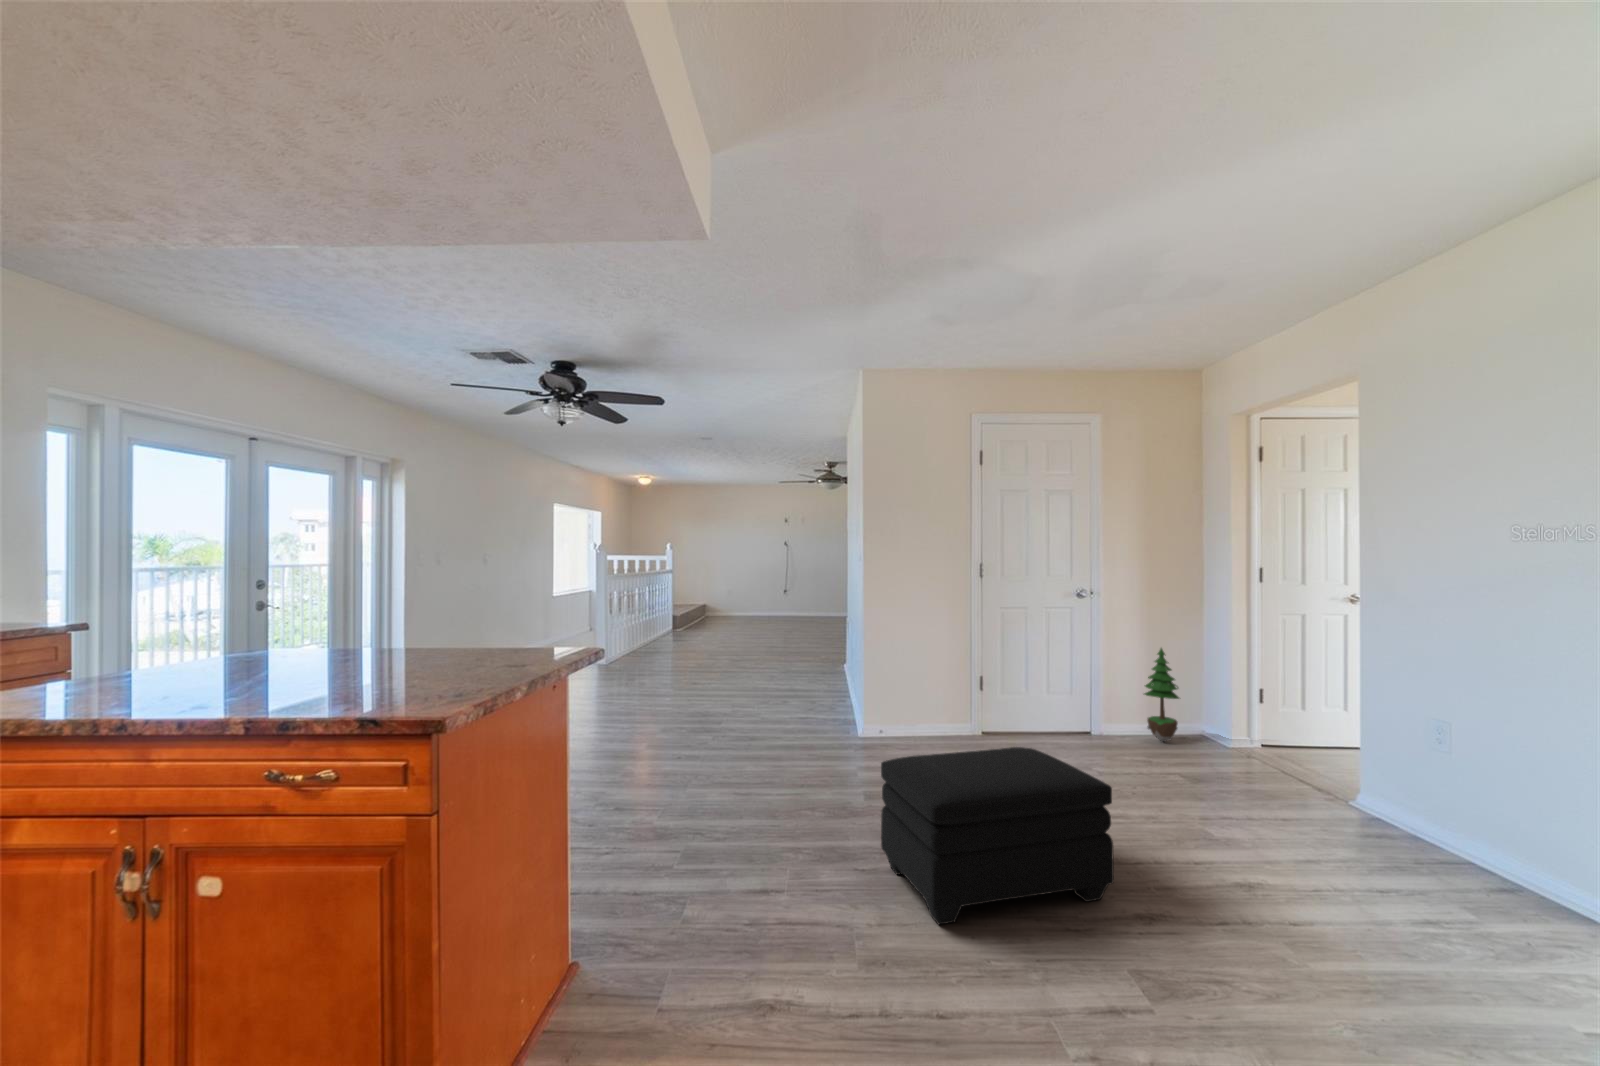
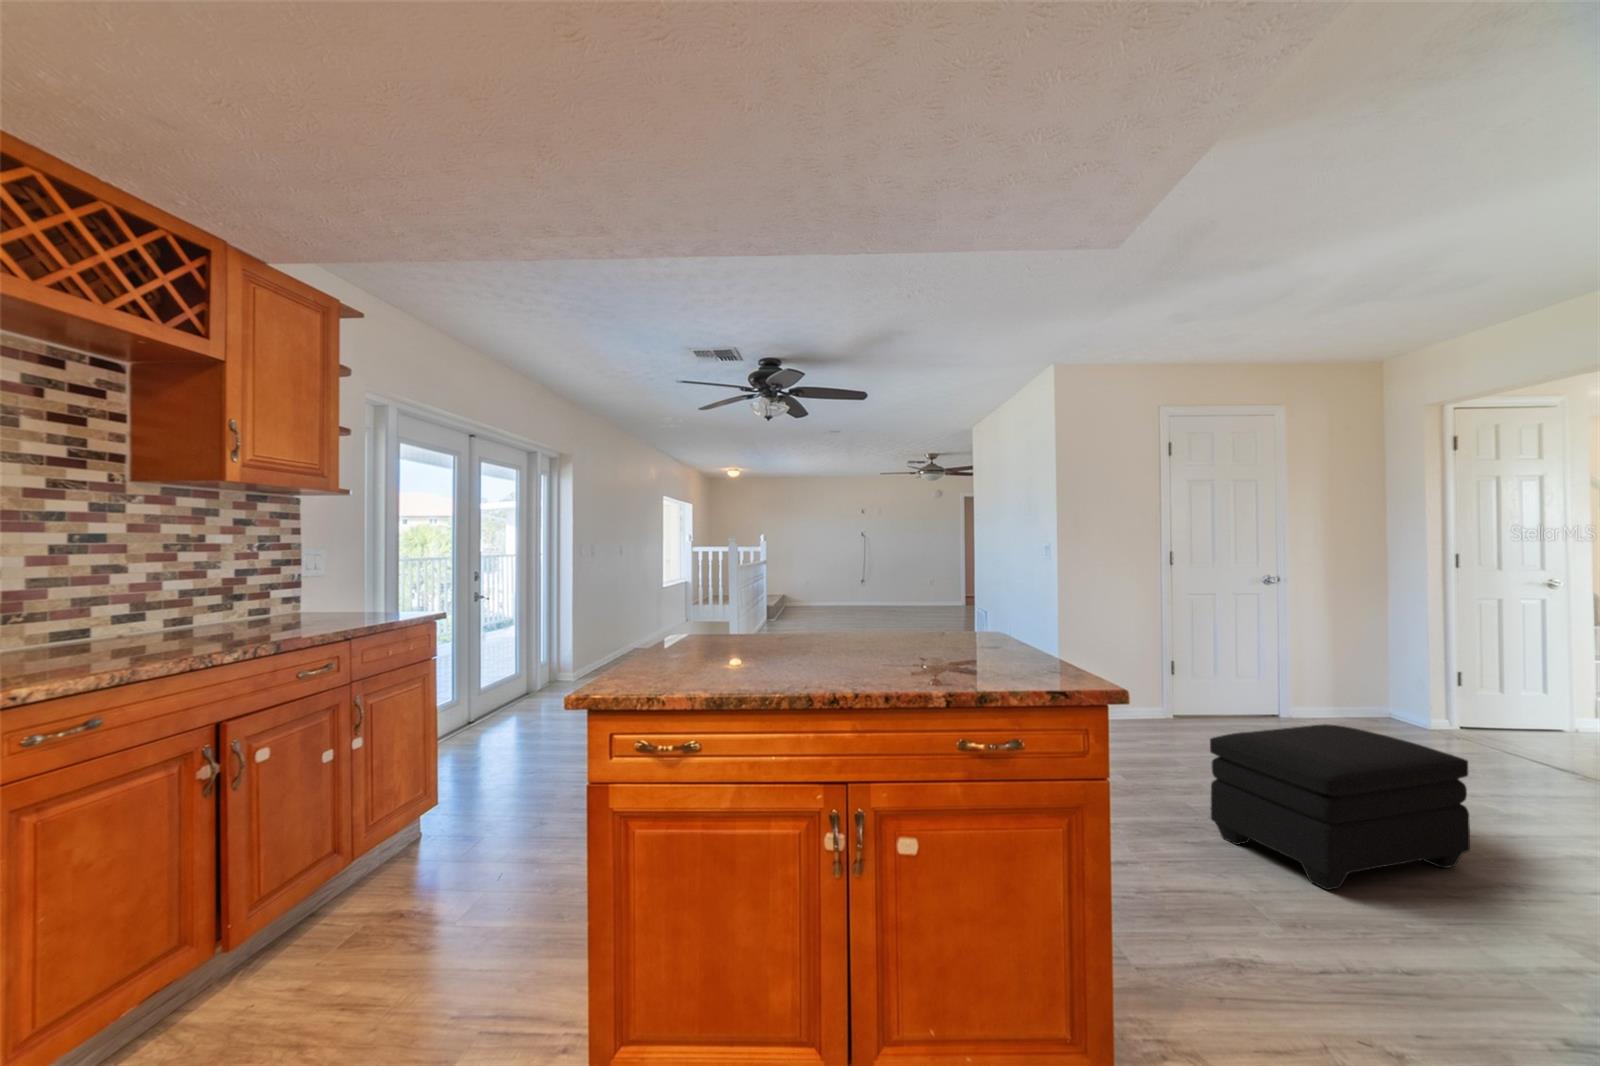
potted tree: present [1144,648,1179,742] -> none [1335,631,1377,722]

